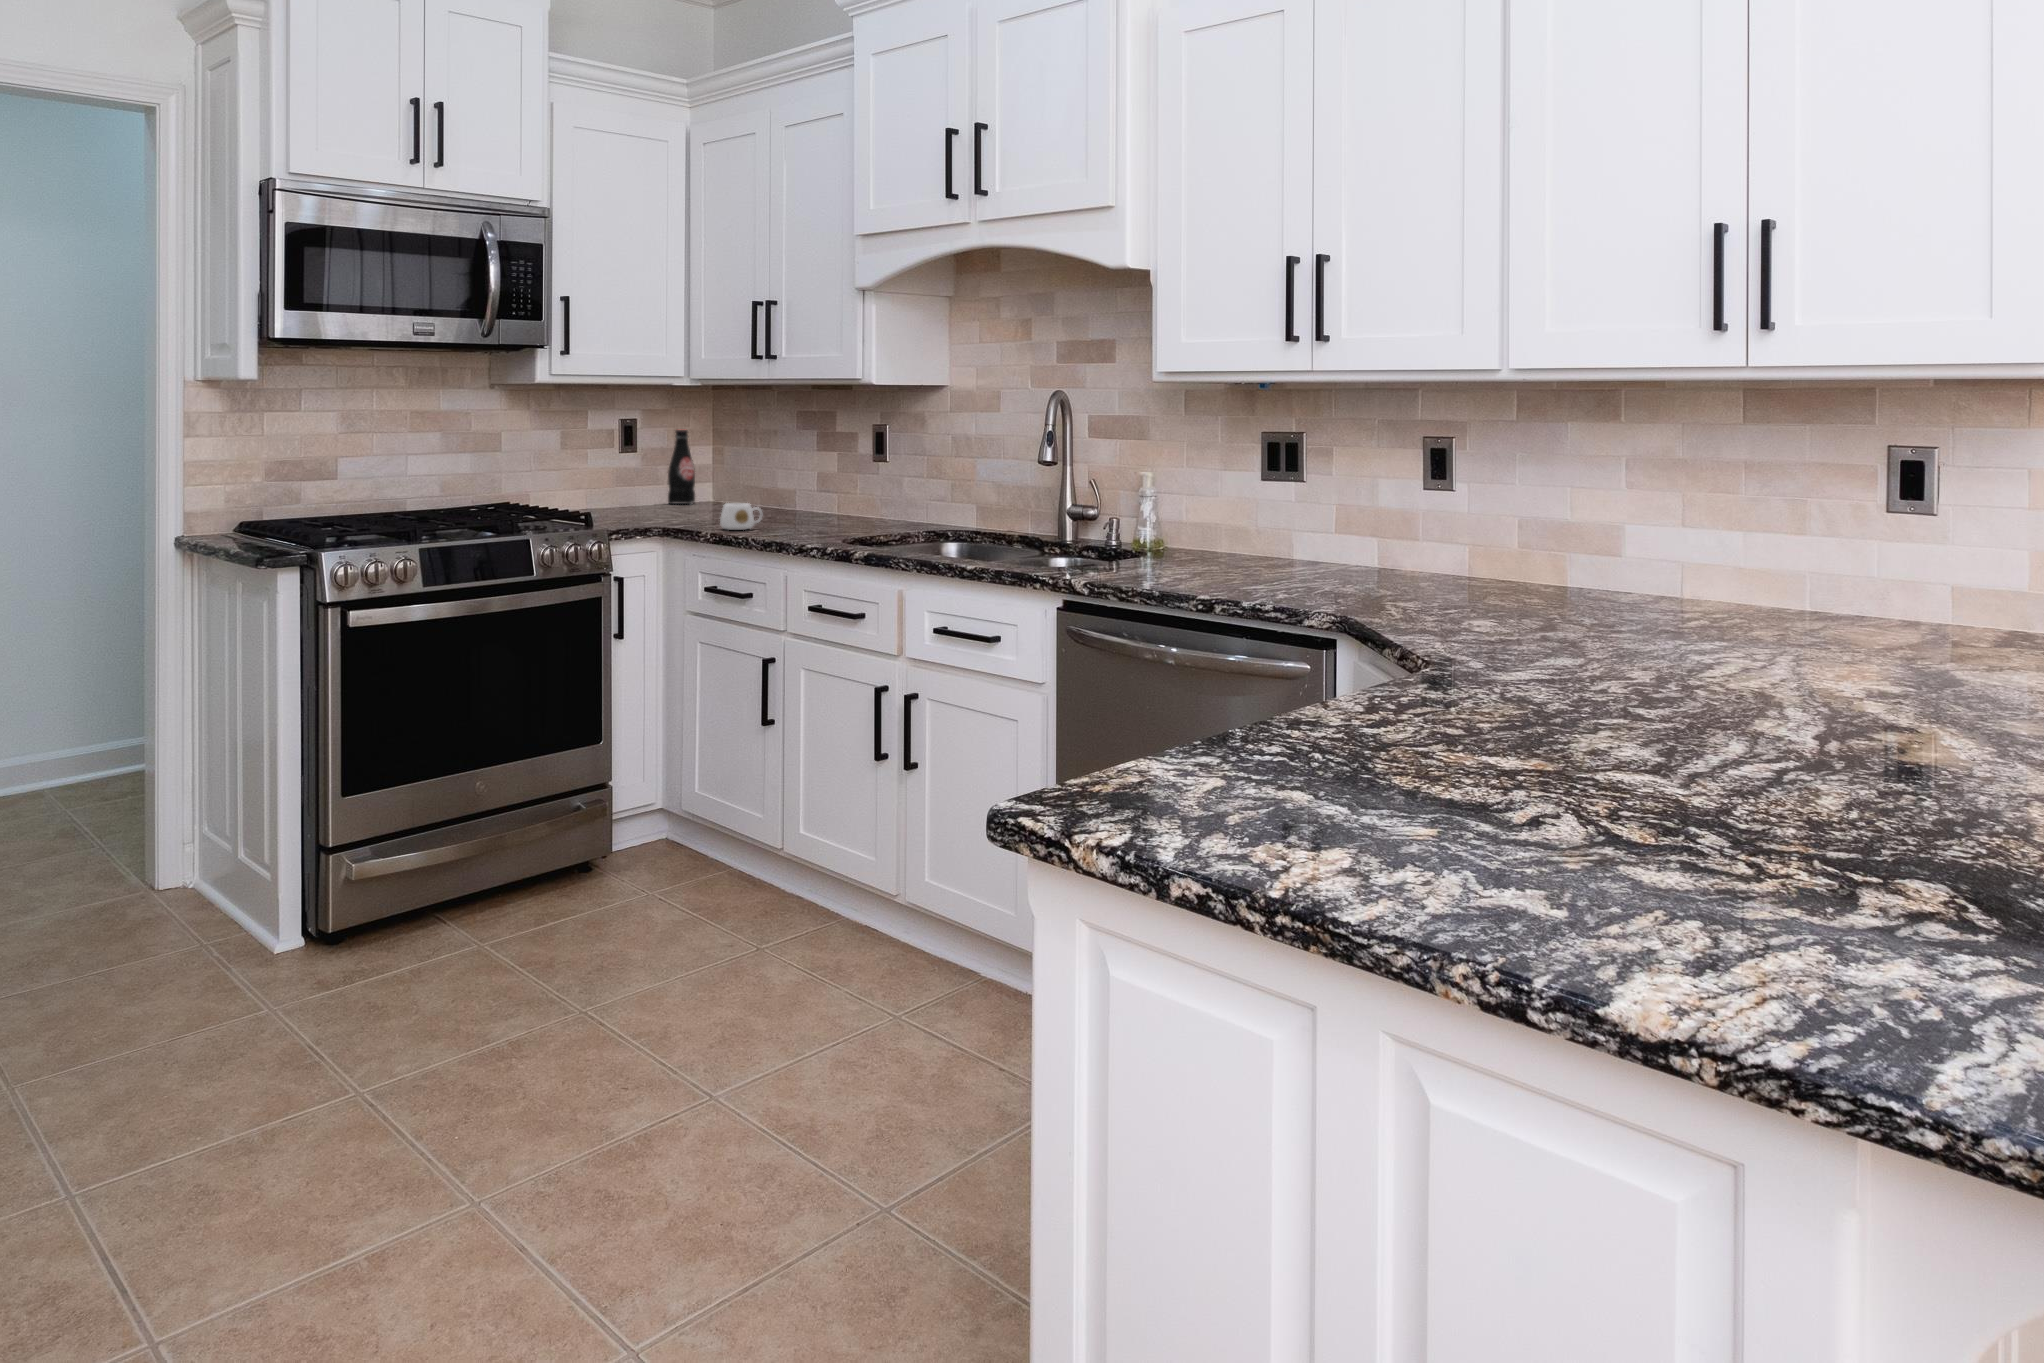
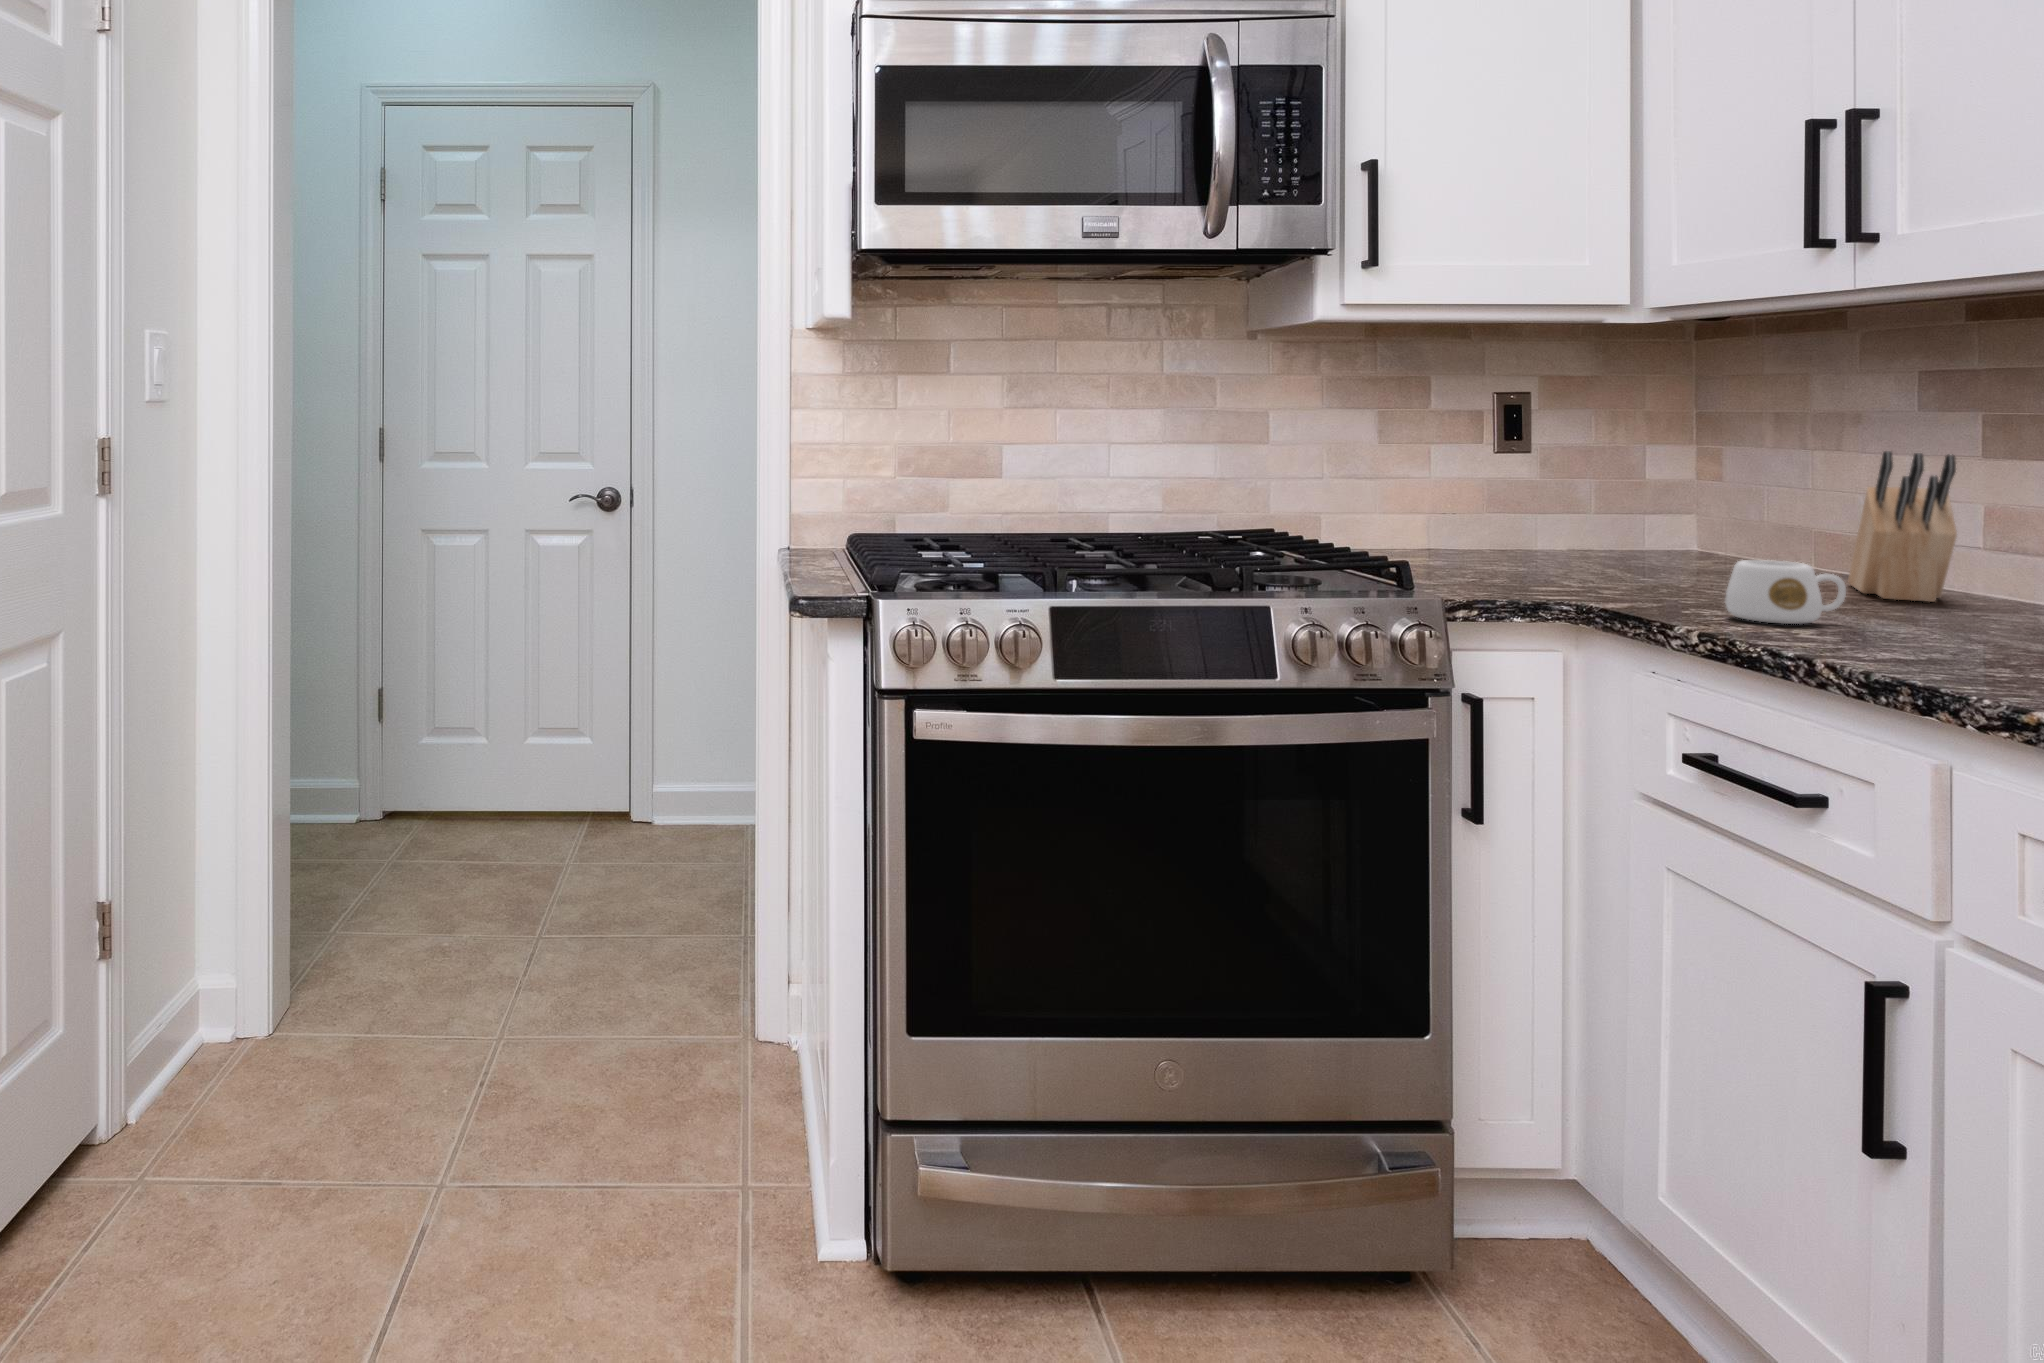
bottle: present [668,430,695,504] -> none [1591,413,1651,551]
knife block: none [771,452,805,518] -> present [1848,451,1957,602]

